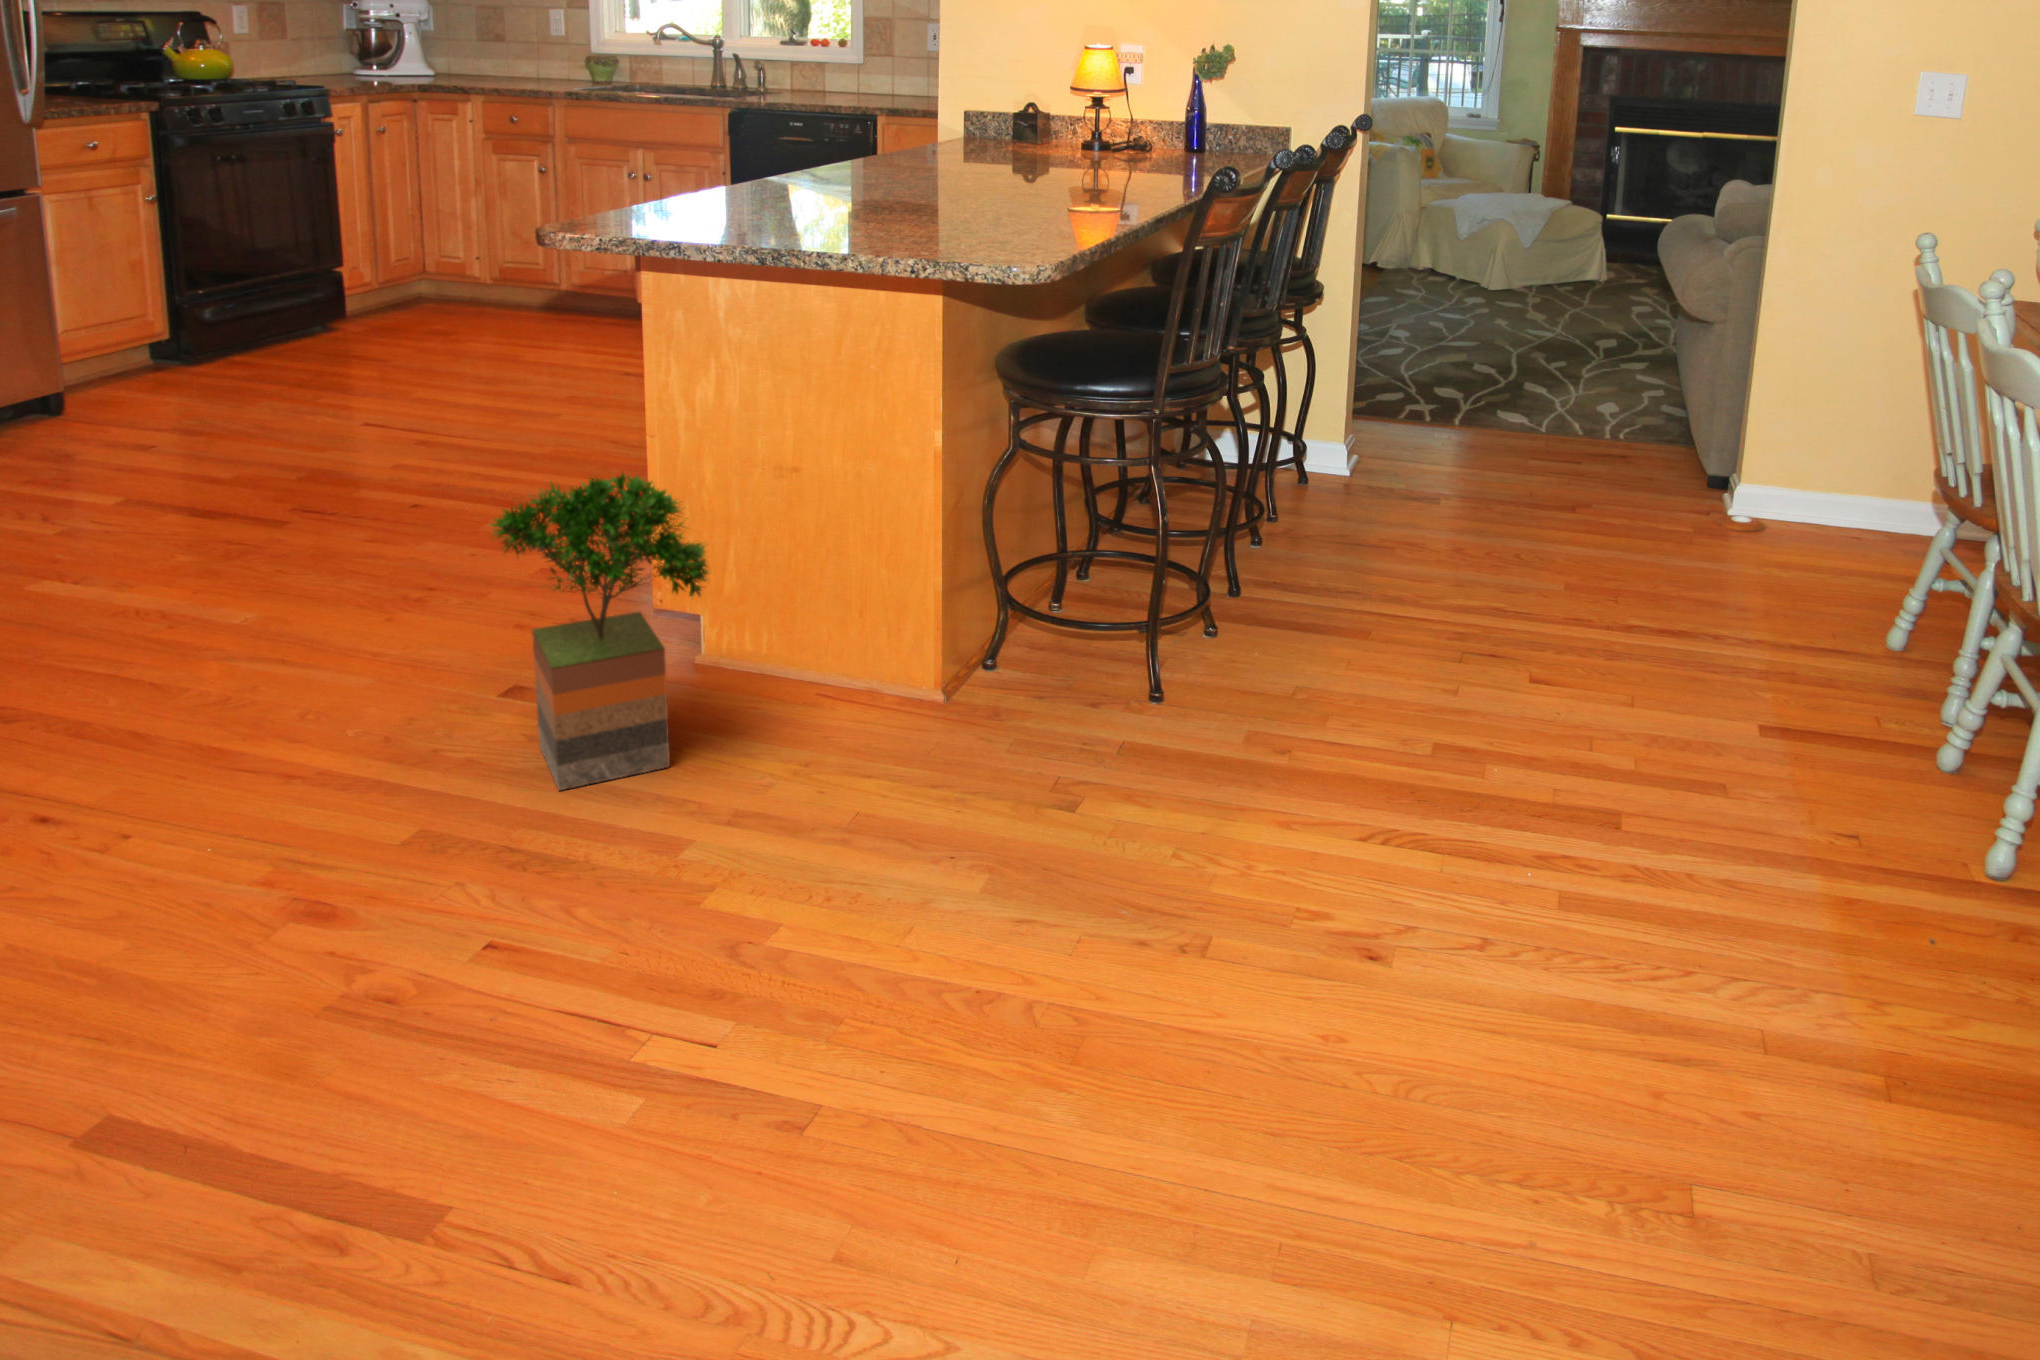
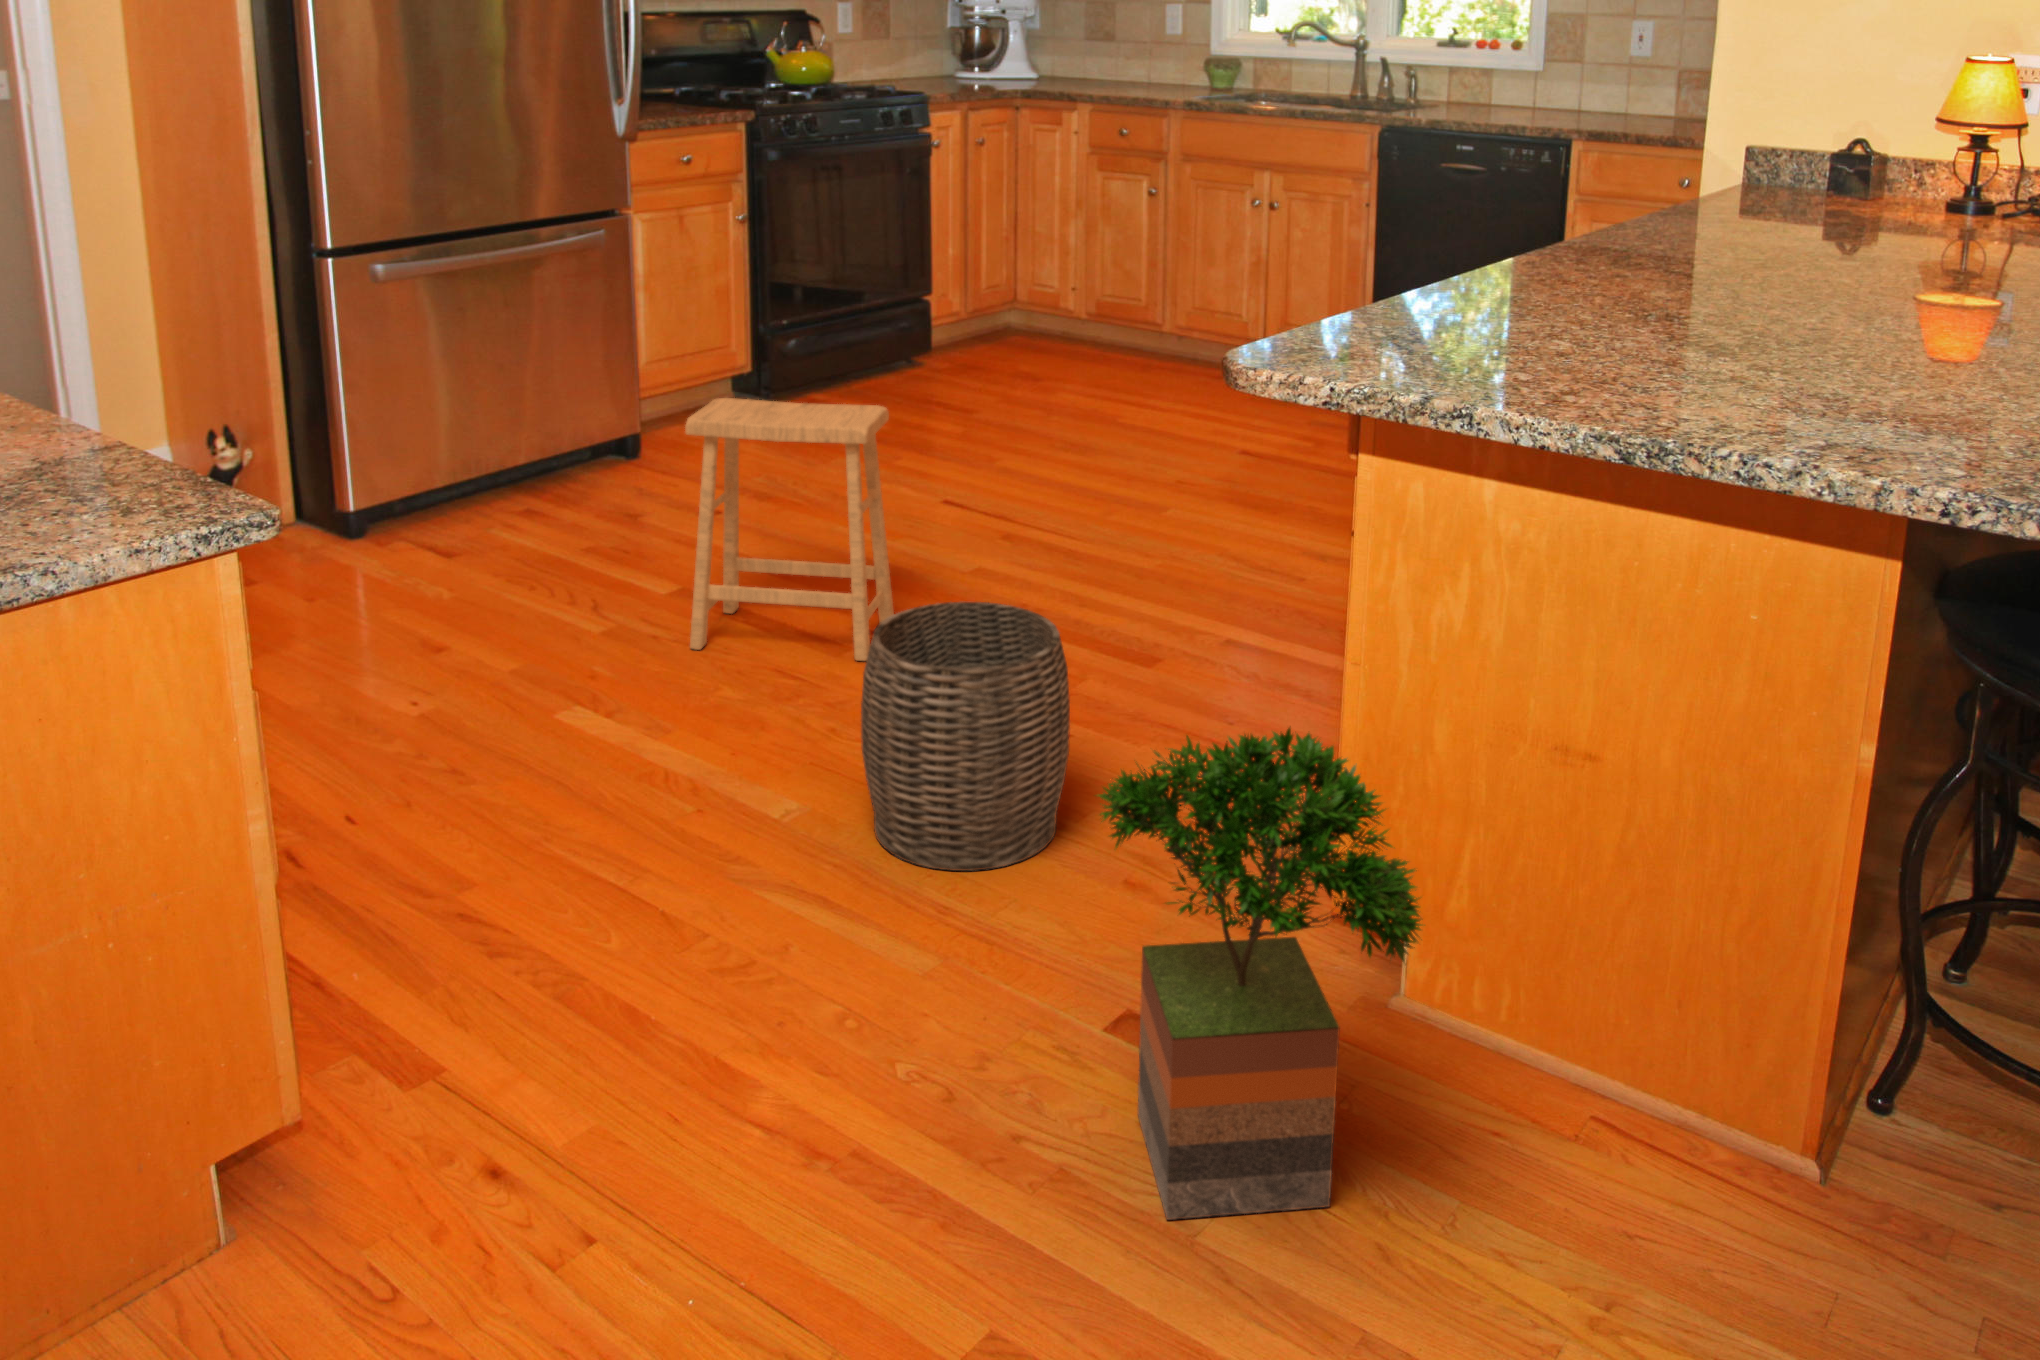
footstool: none [125,325,334,535] -> present [685,398,894,661]
woven basket: none [309,451,481,642] -> present [861,602,1070,871]

